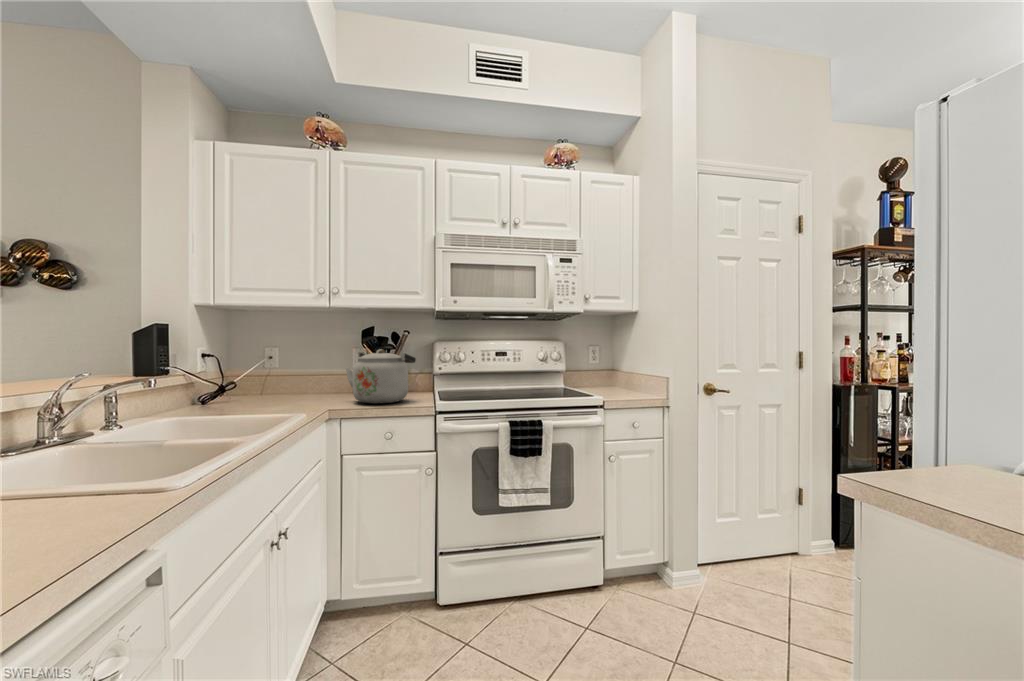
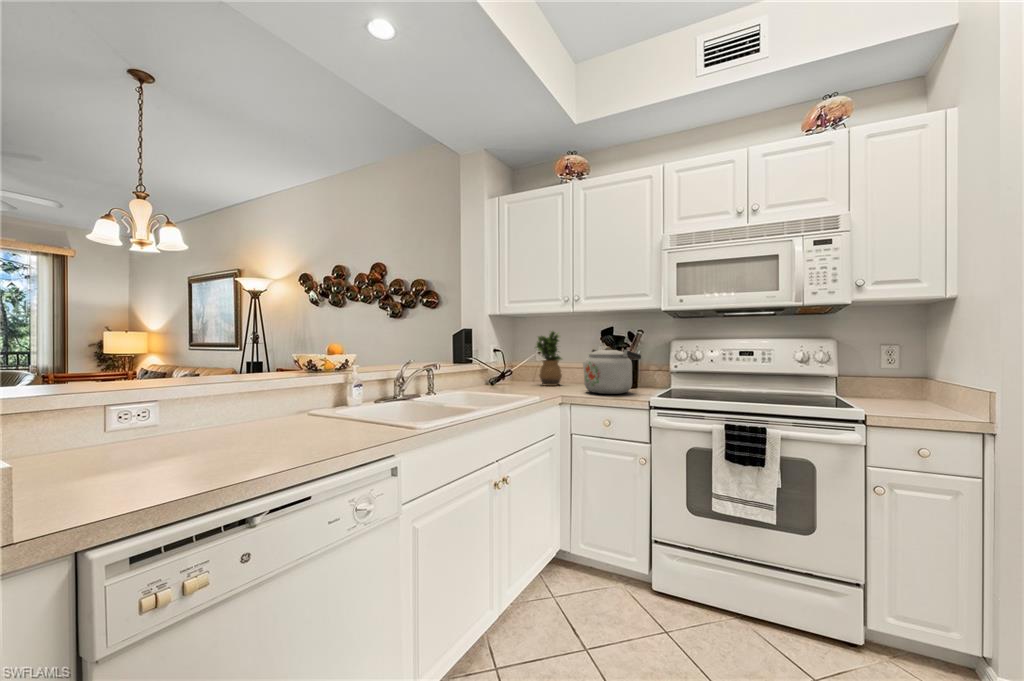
potted plant: none [272,330,312,400] -> present [536,331,562,386]

